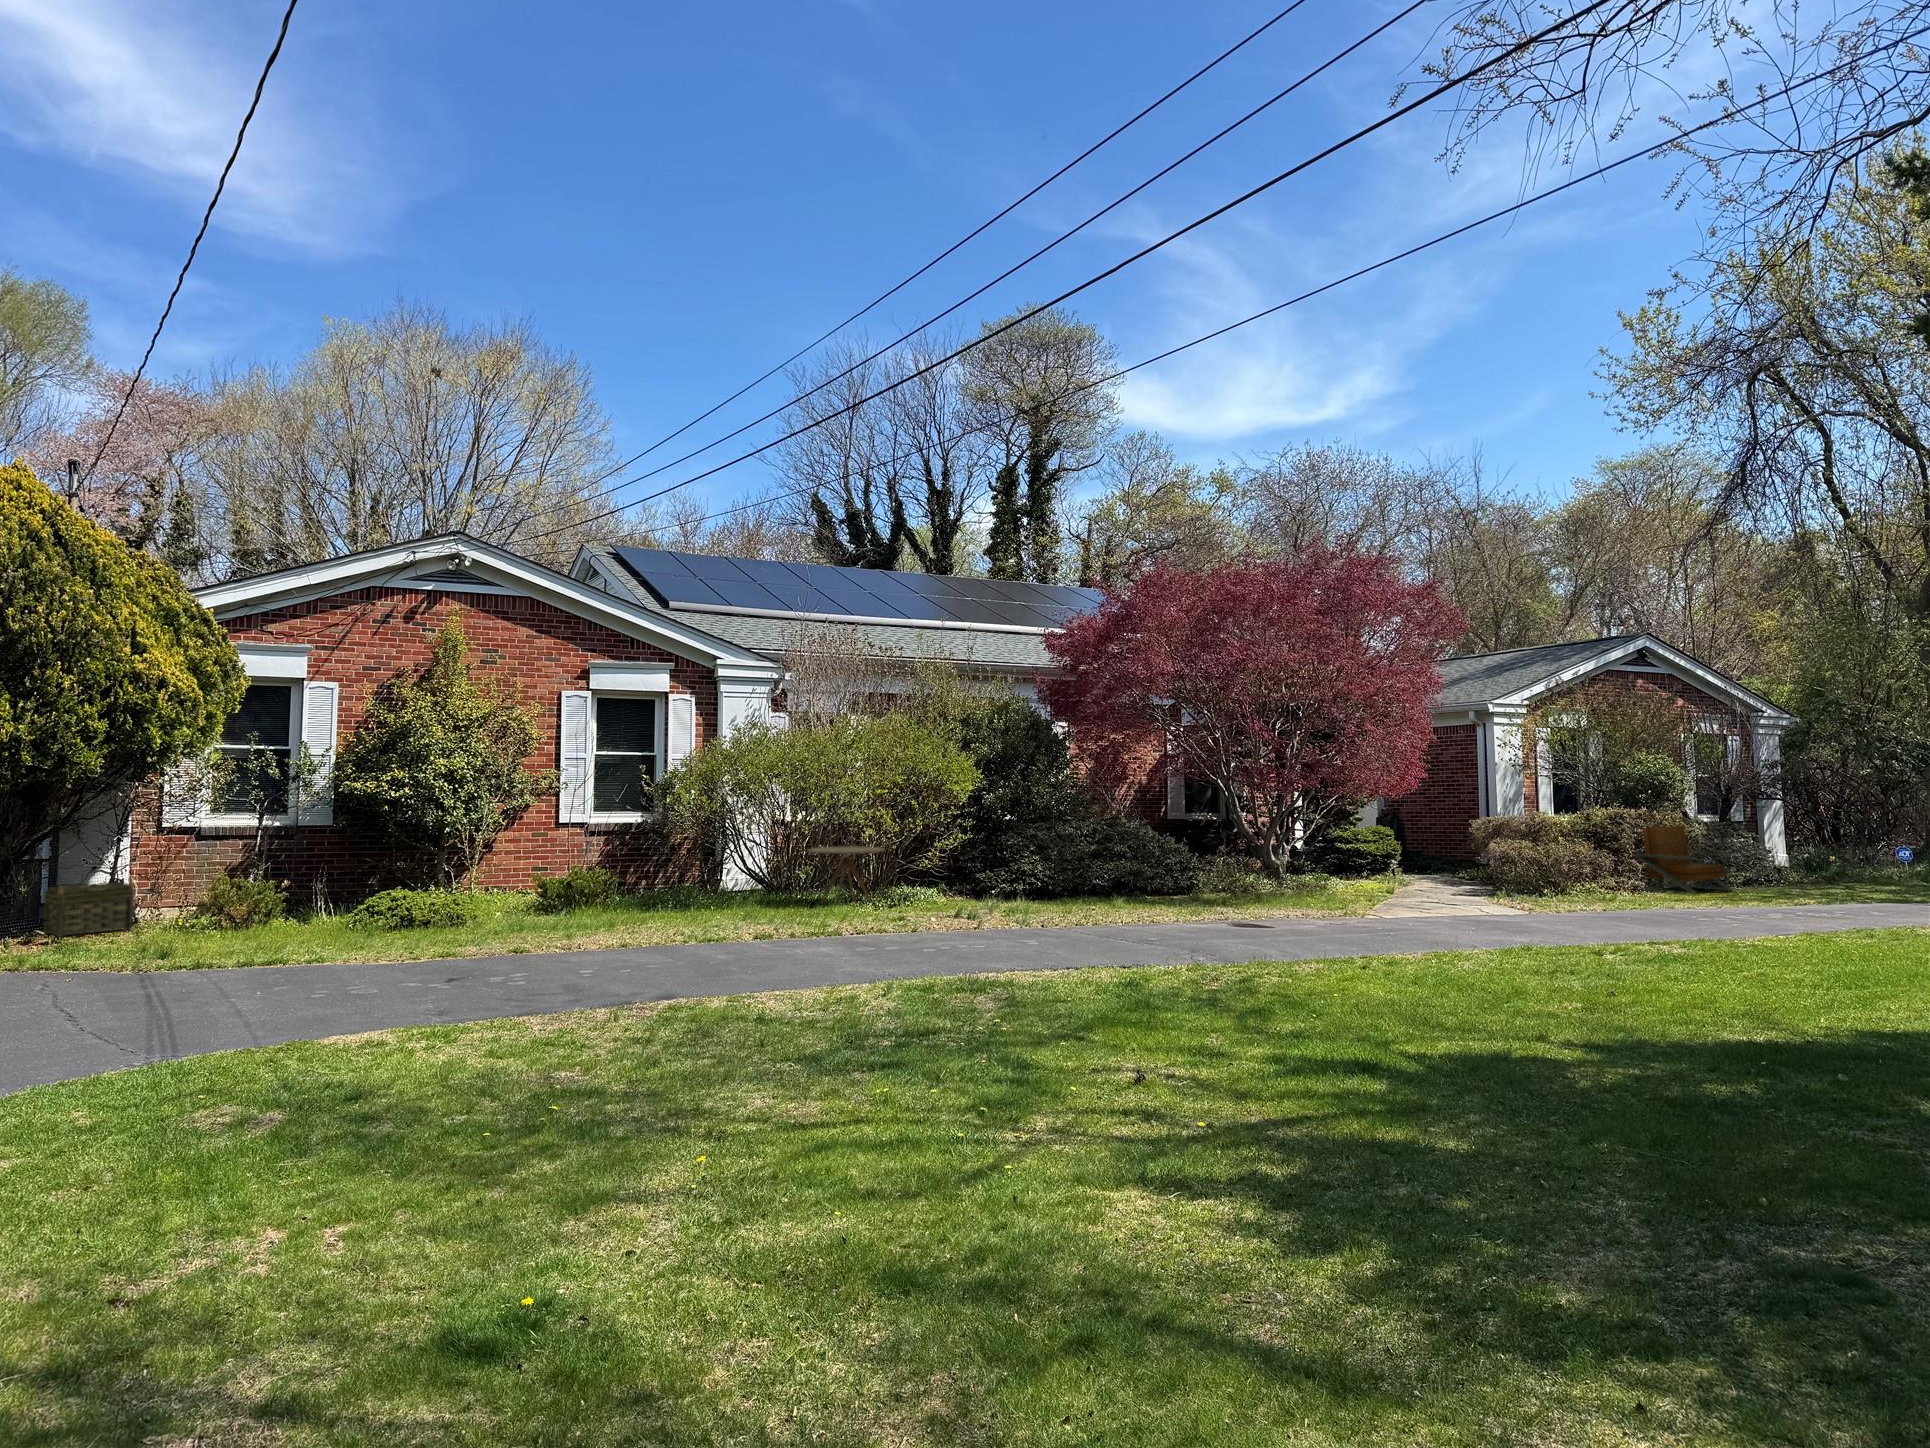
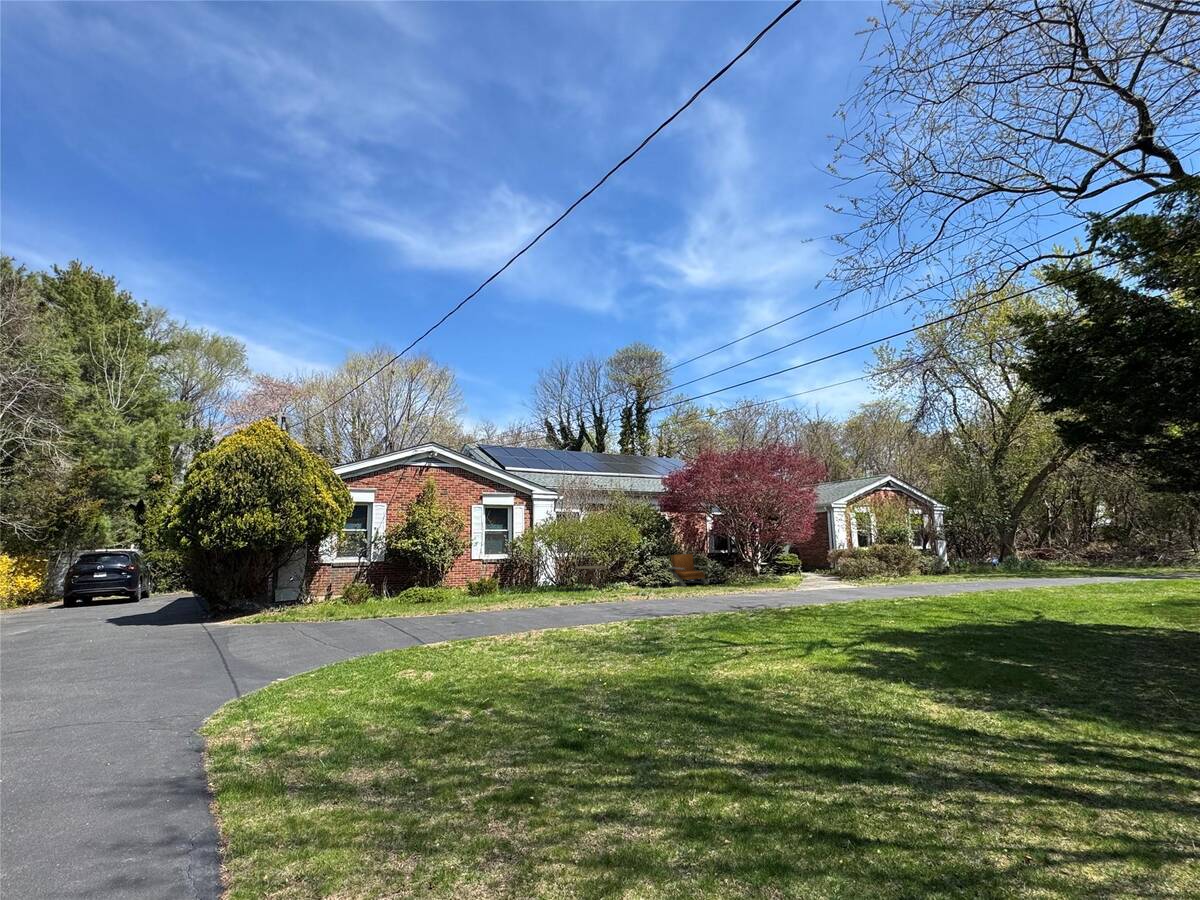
lounge chair: present [1634,825,1732,894] -> present [667,554,708,586]
basket: present [44,881,135,937] -> none [268,586,306,611]

